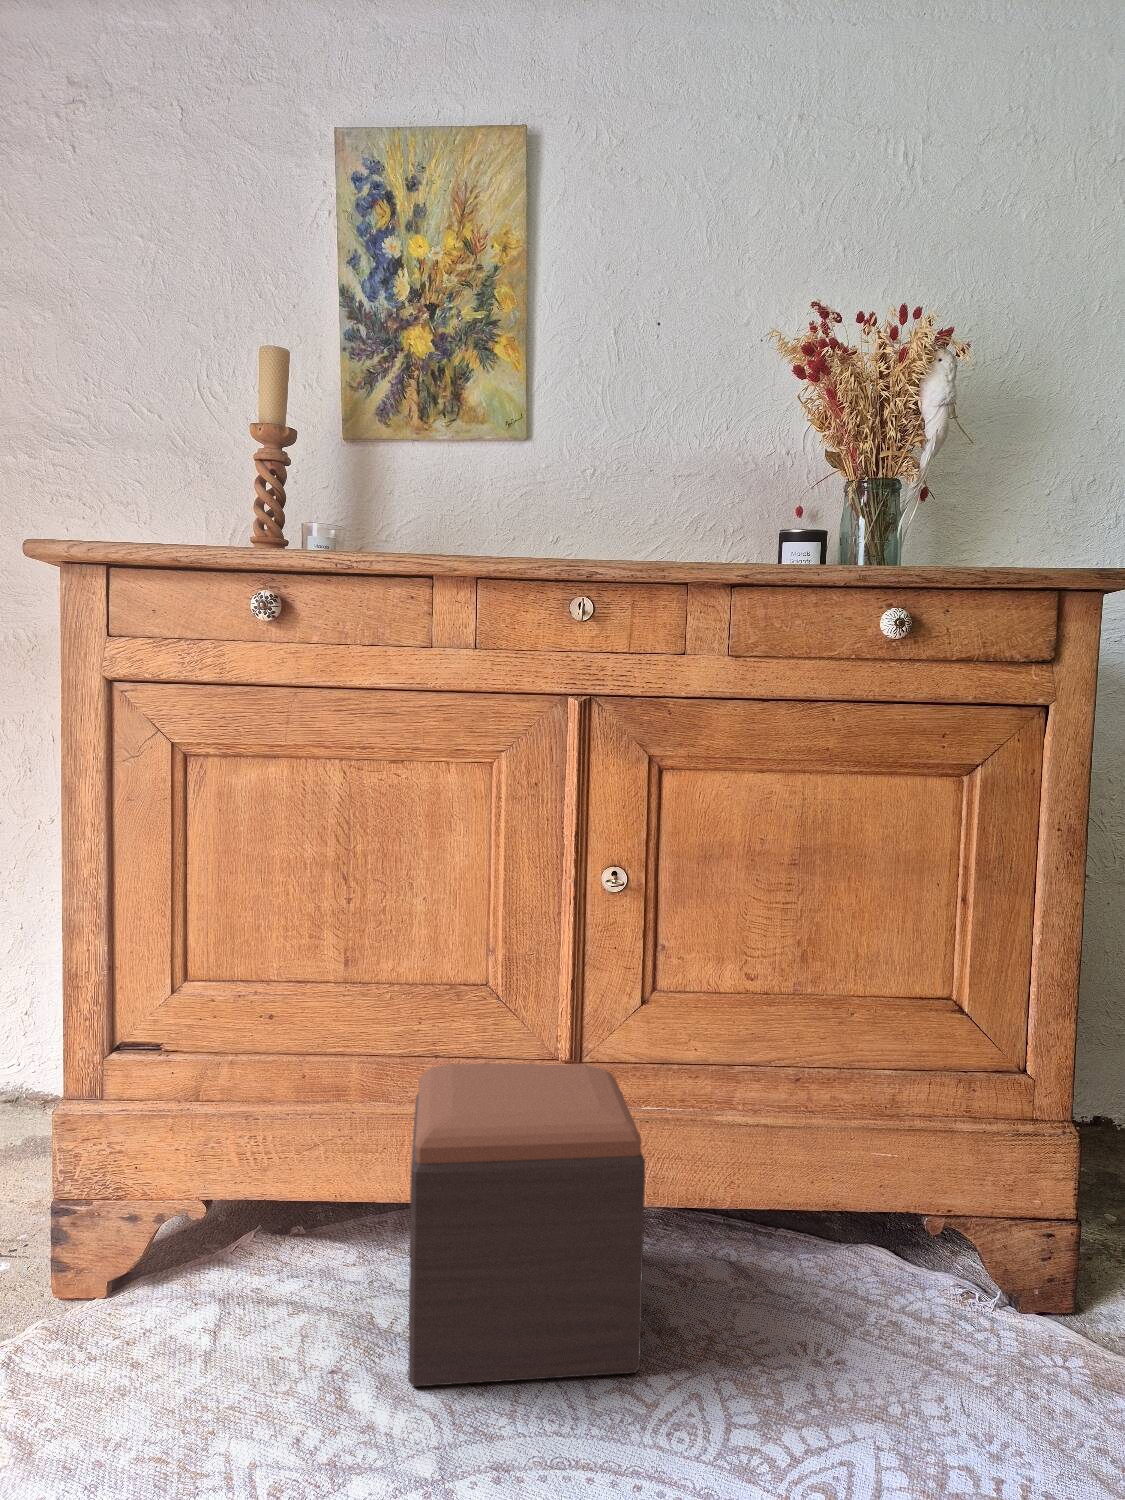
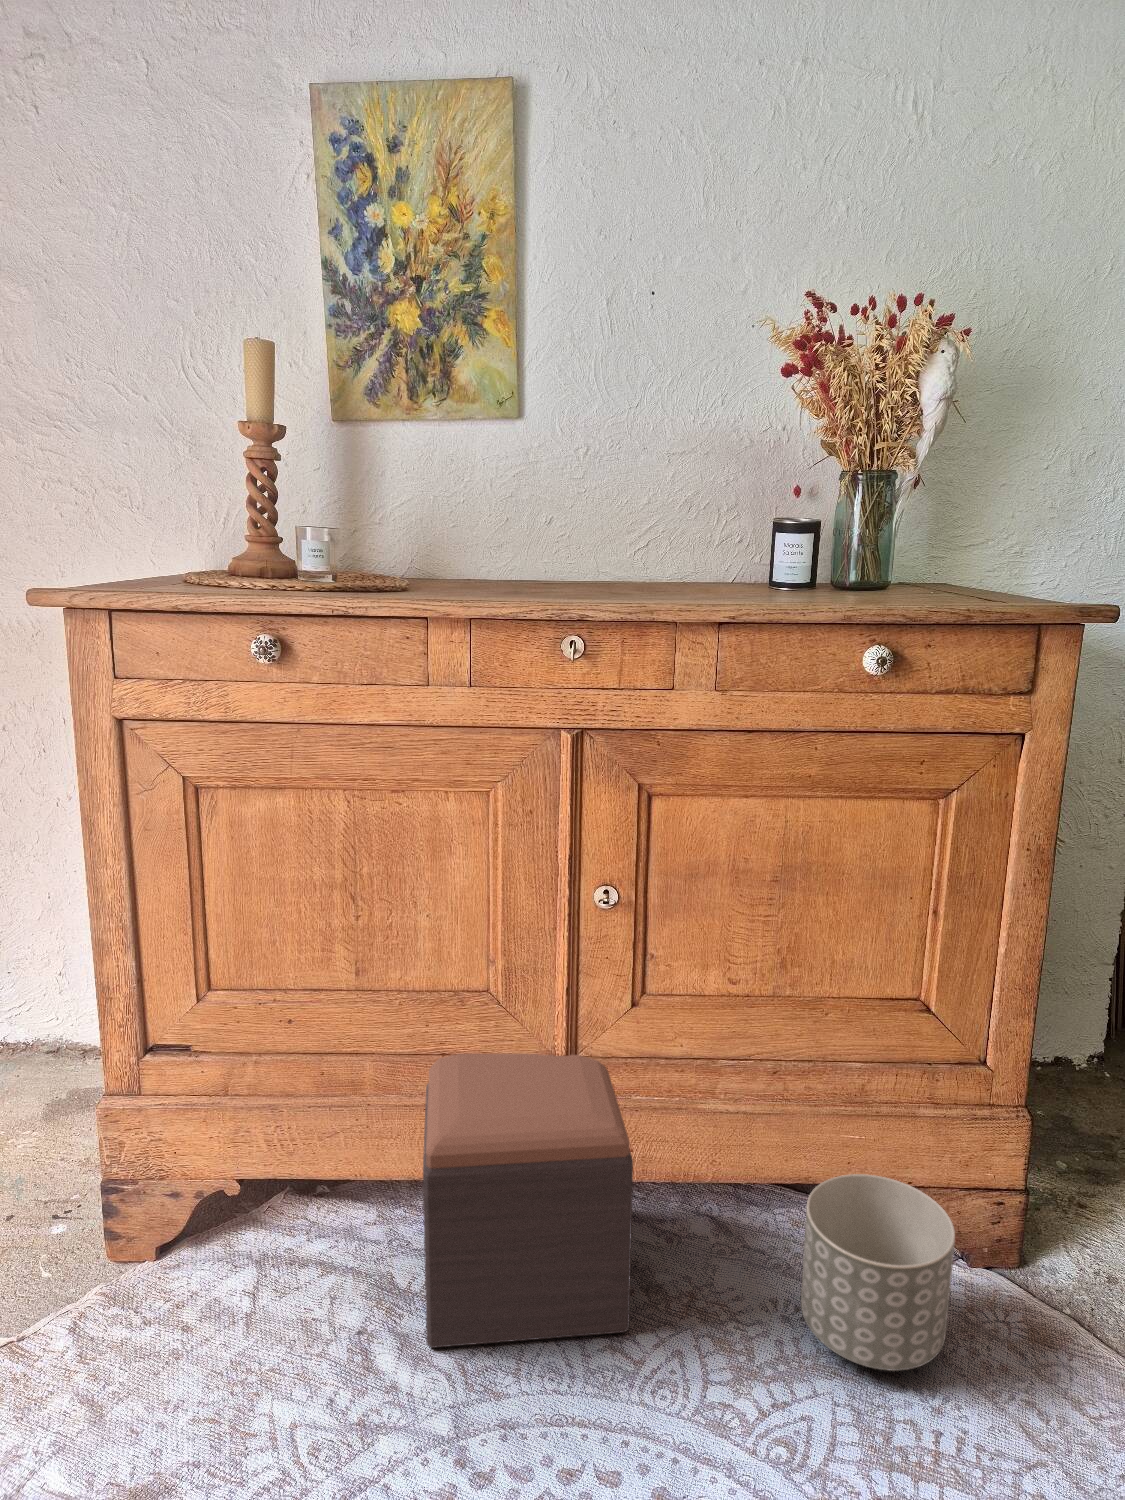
planter: none [834,1192,1007,1410] -> present [801,1174,955,1371]

